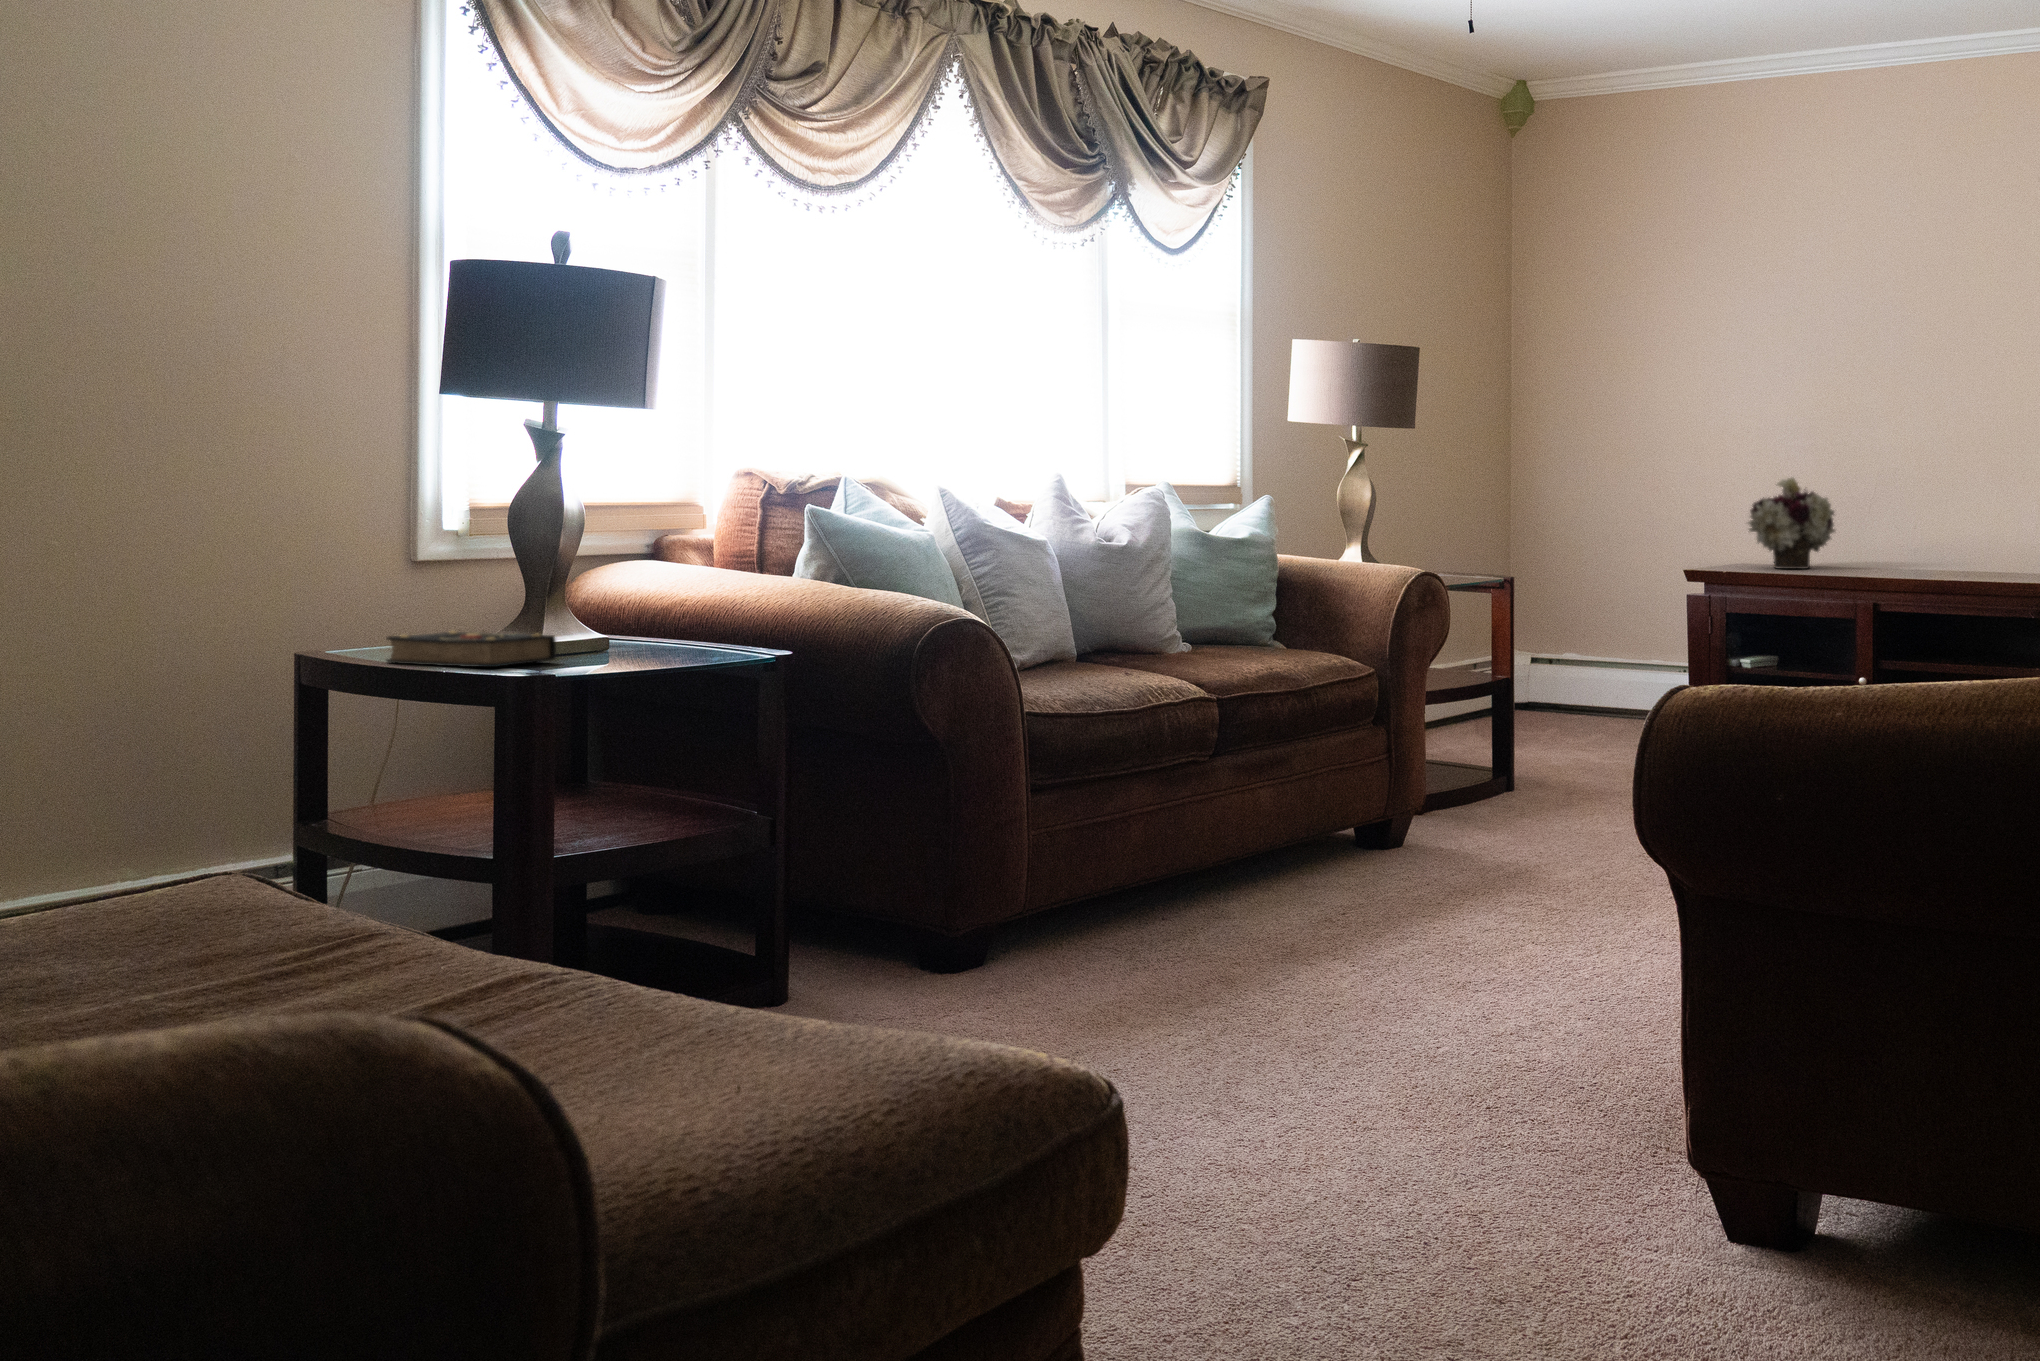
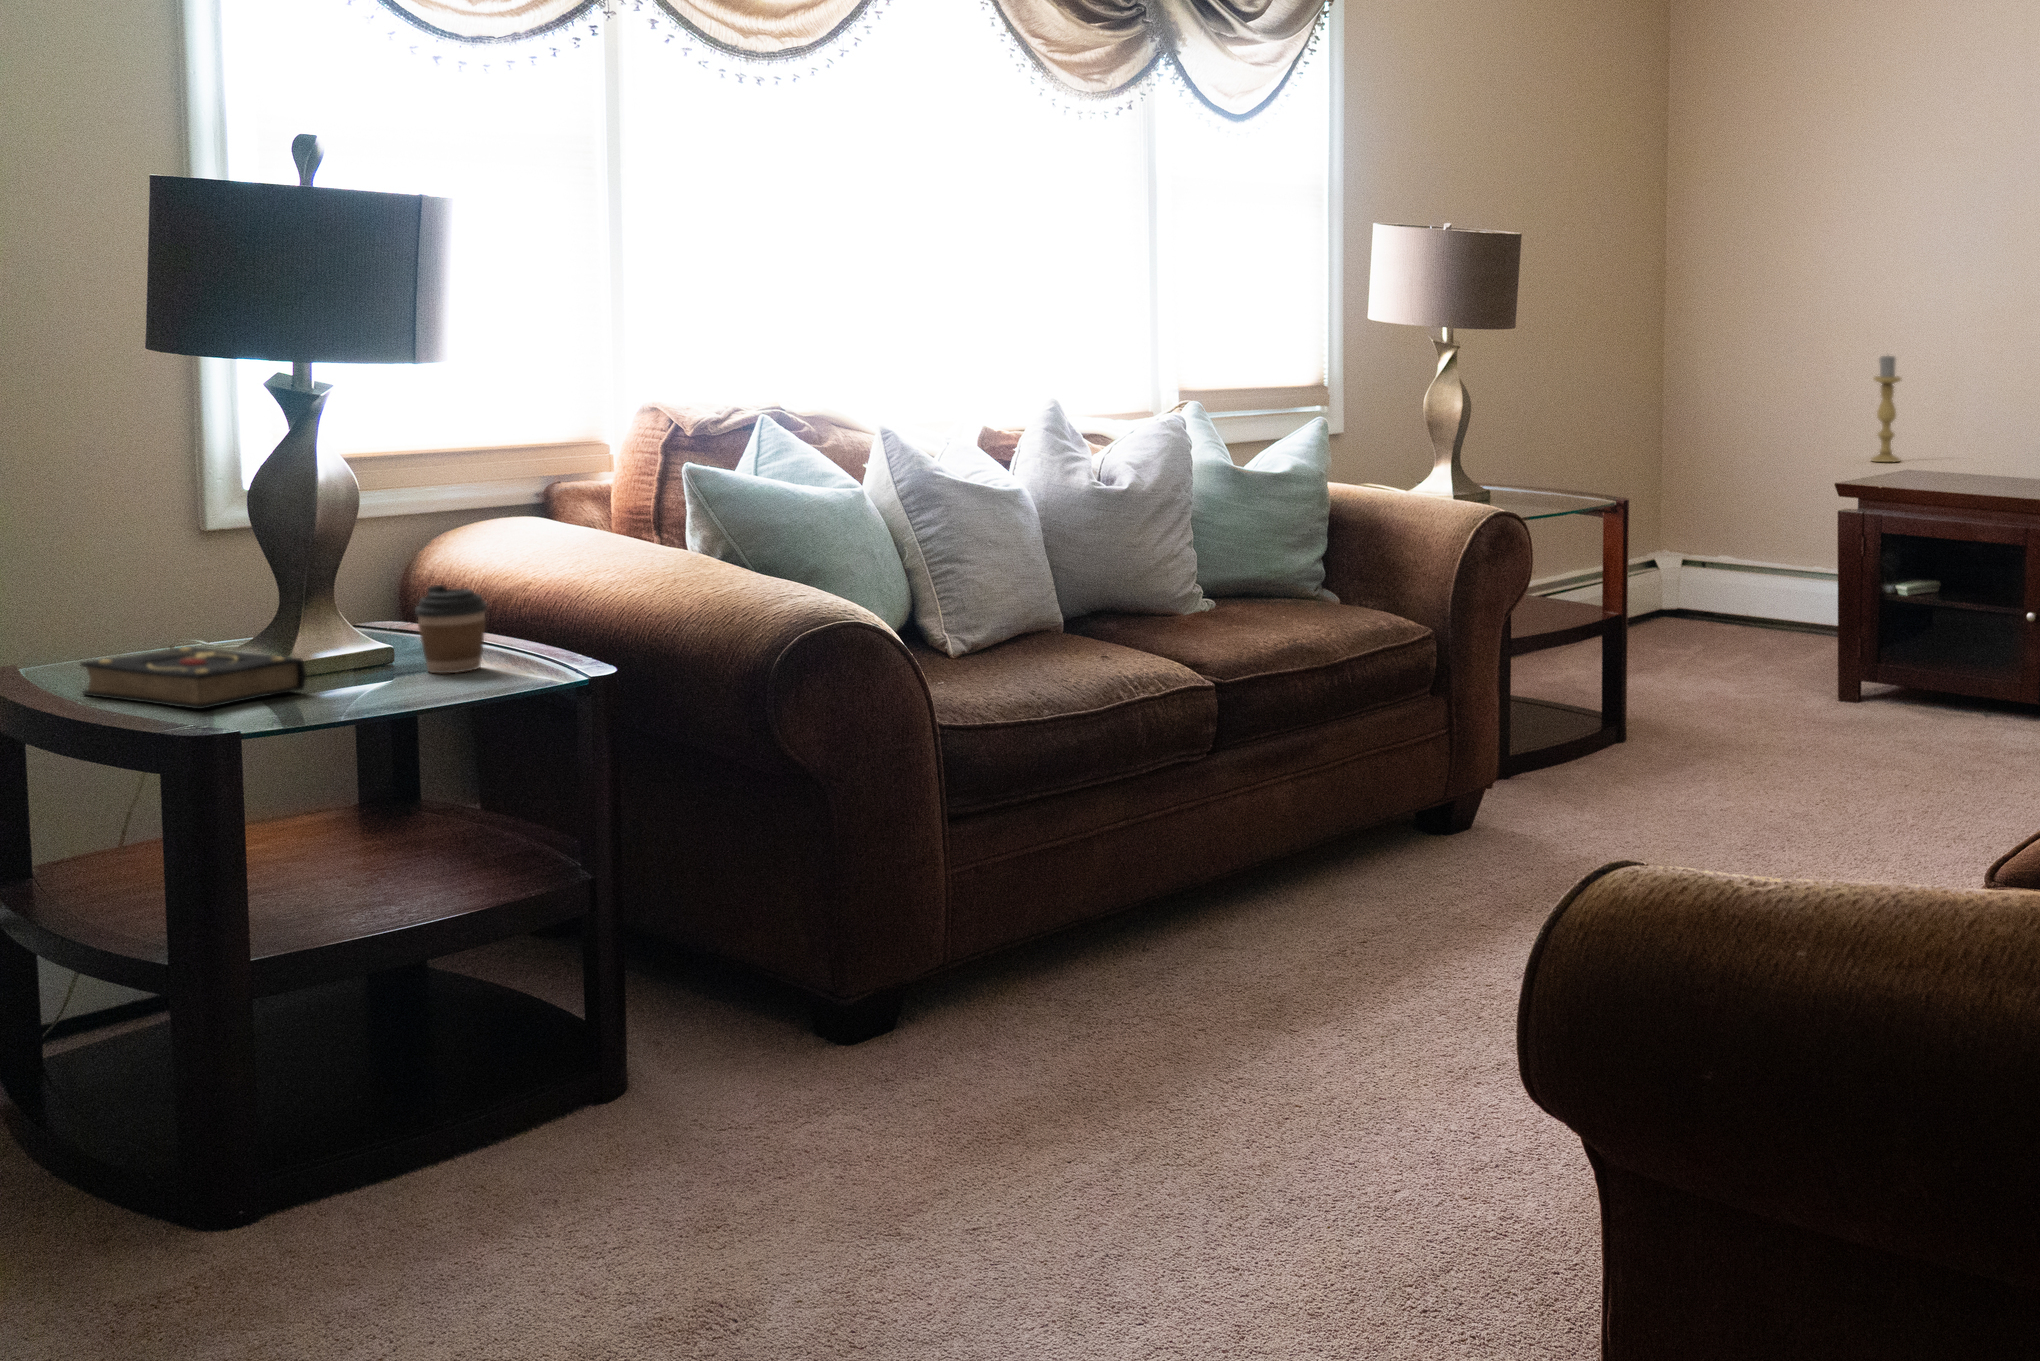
candle holder: none [1702,461,1728,557] -> present [1872,356,1901,462]
flower arrangement: present [1748,478,1835,569] -> none [1913,379,2017,484]
coffee cup: none [623,586,677,656] -> present [415,585,487,673]

